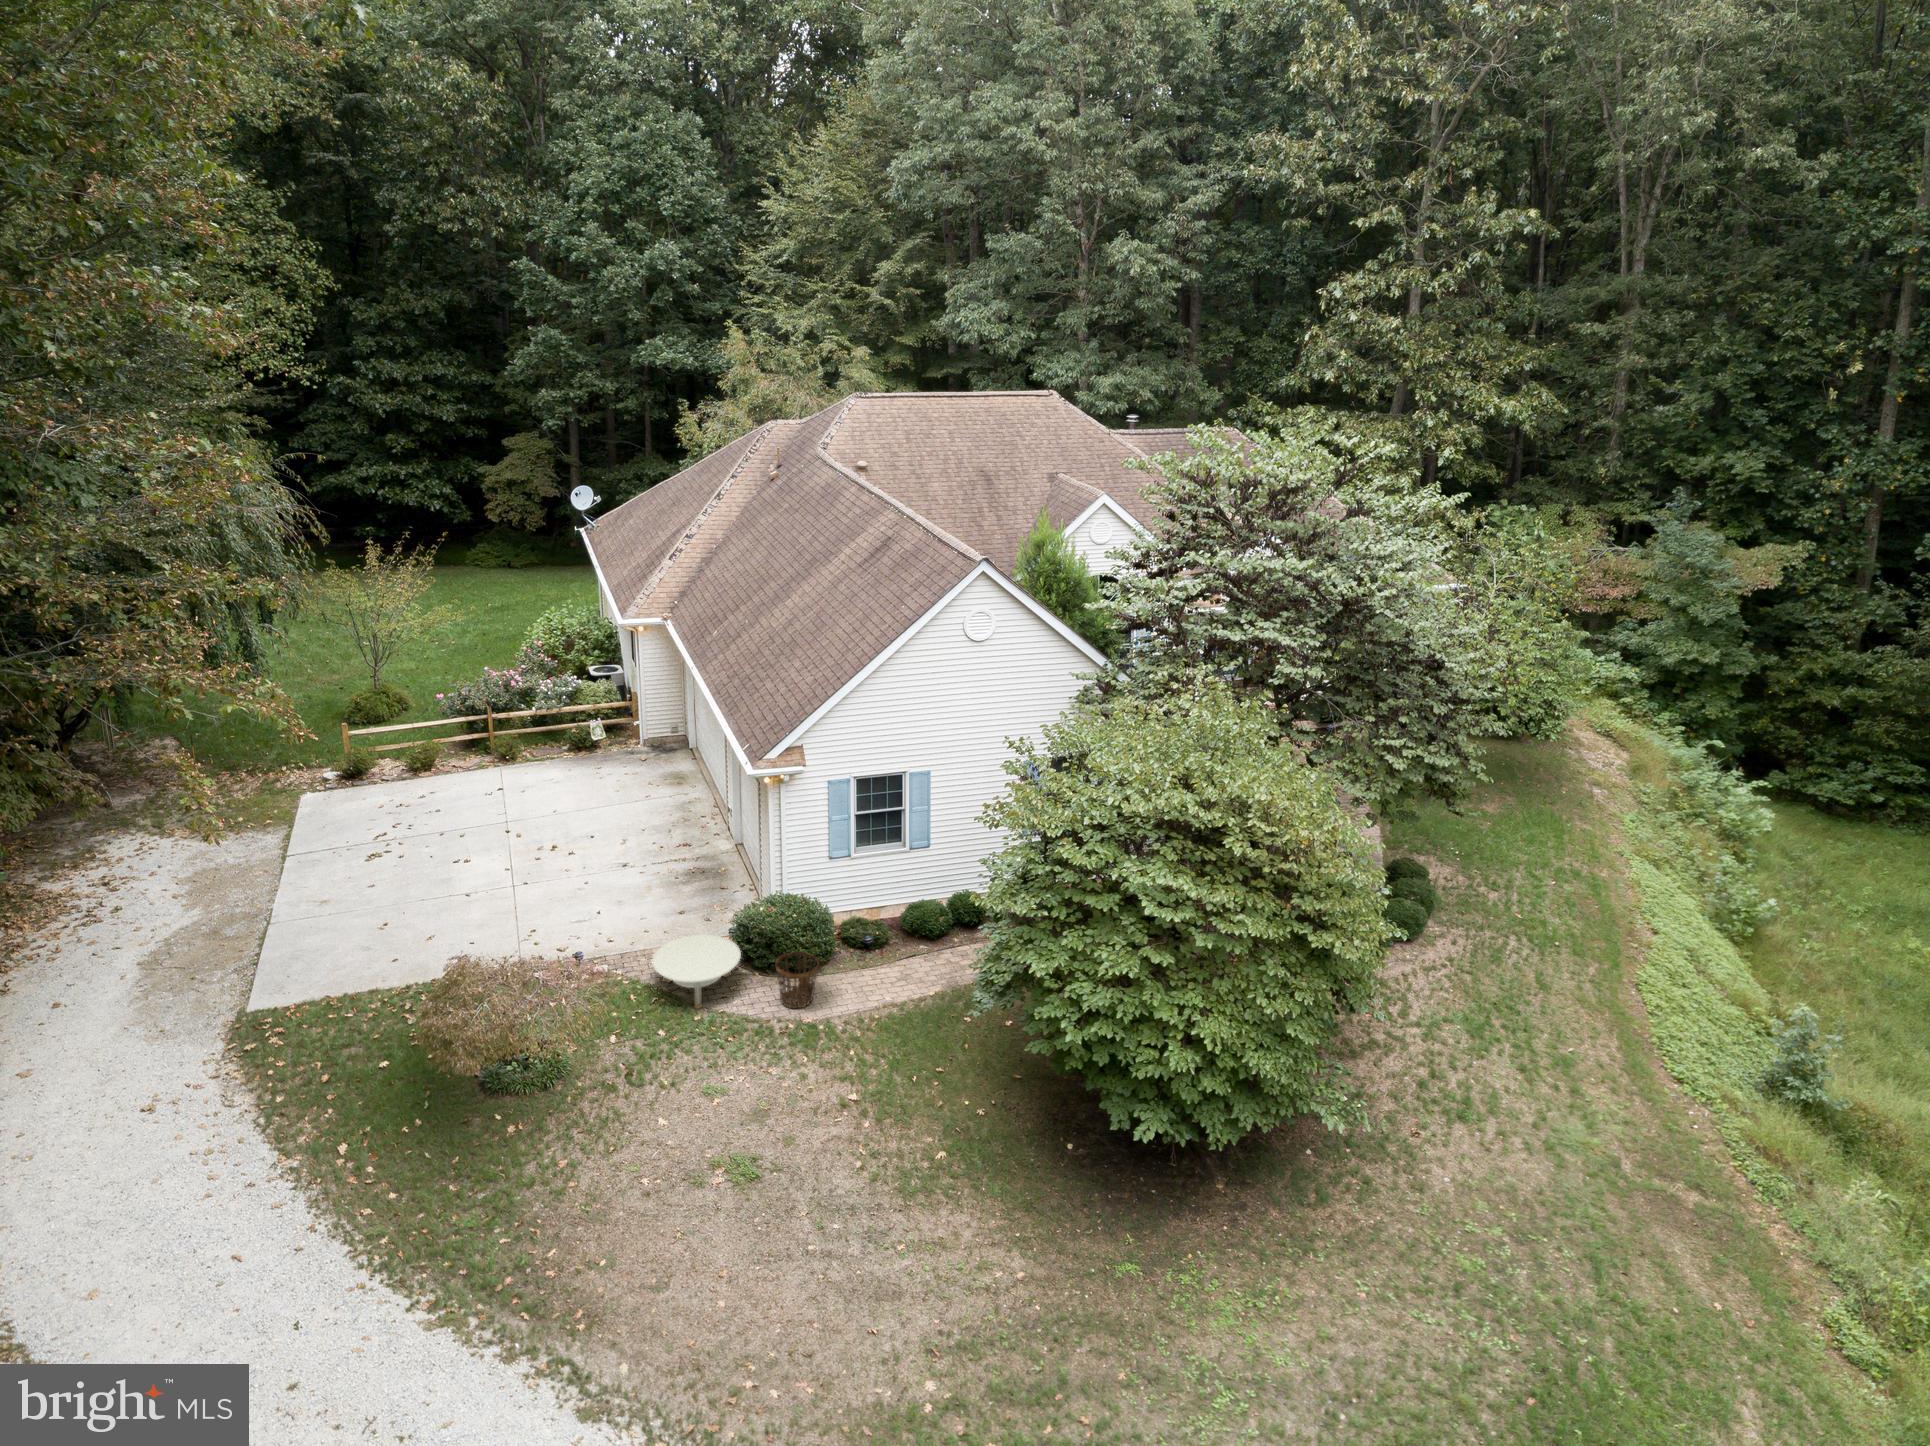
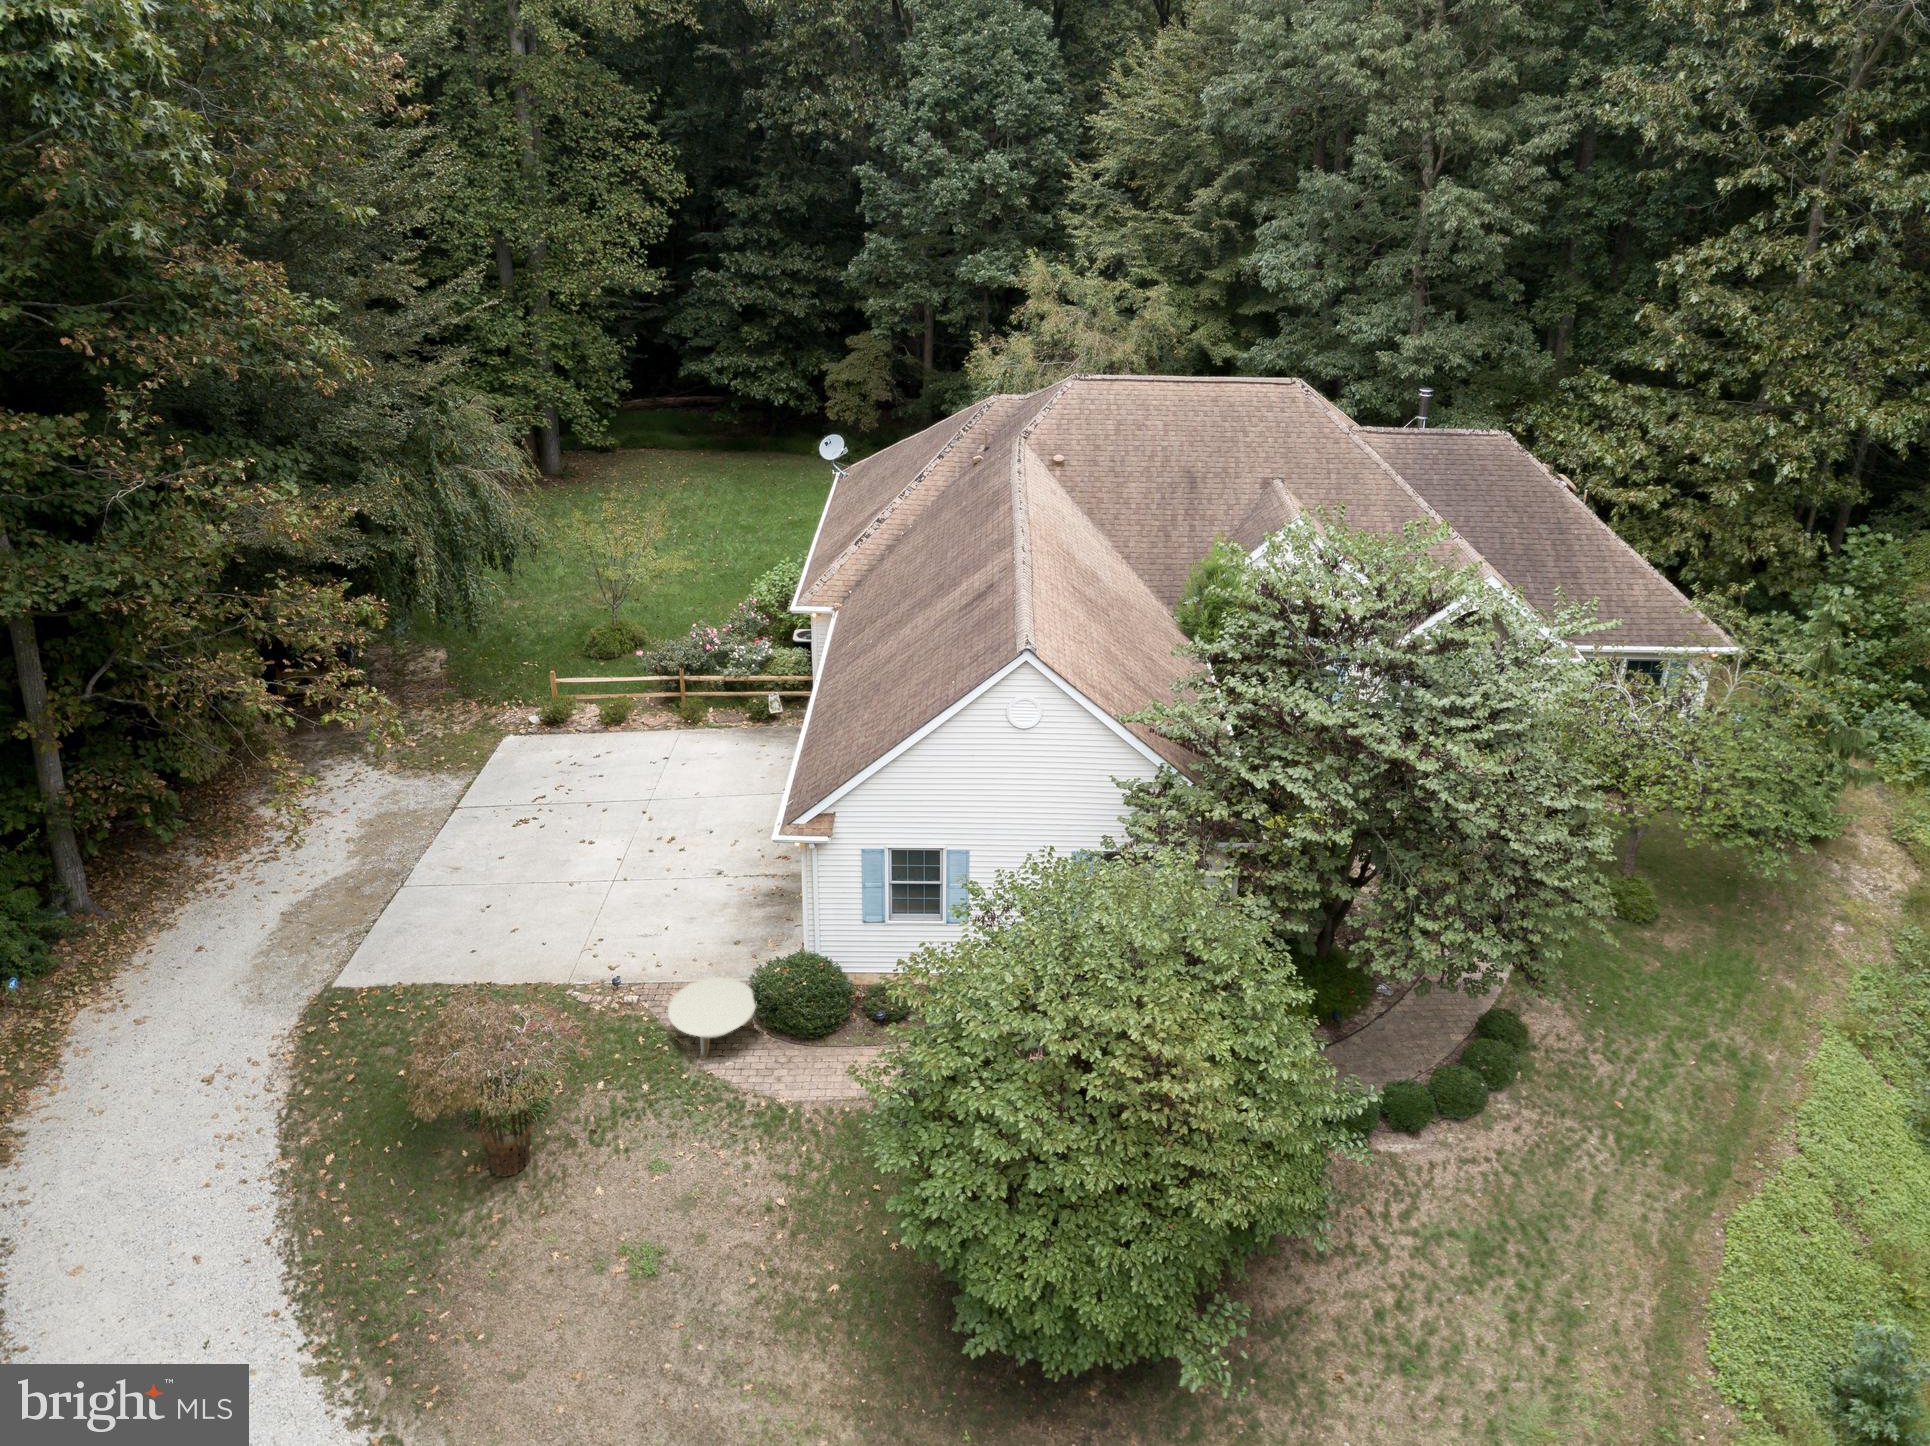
basket: present [776,952,819,1009] -> present [478,1110,532,1177]

